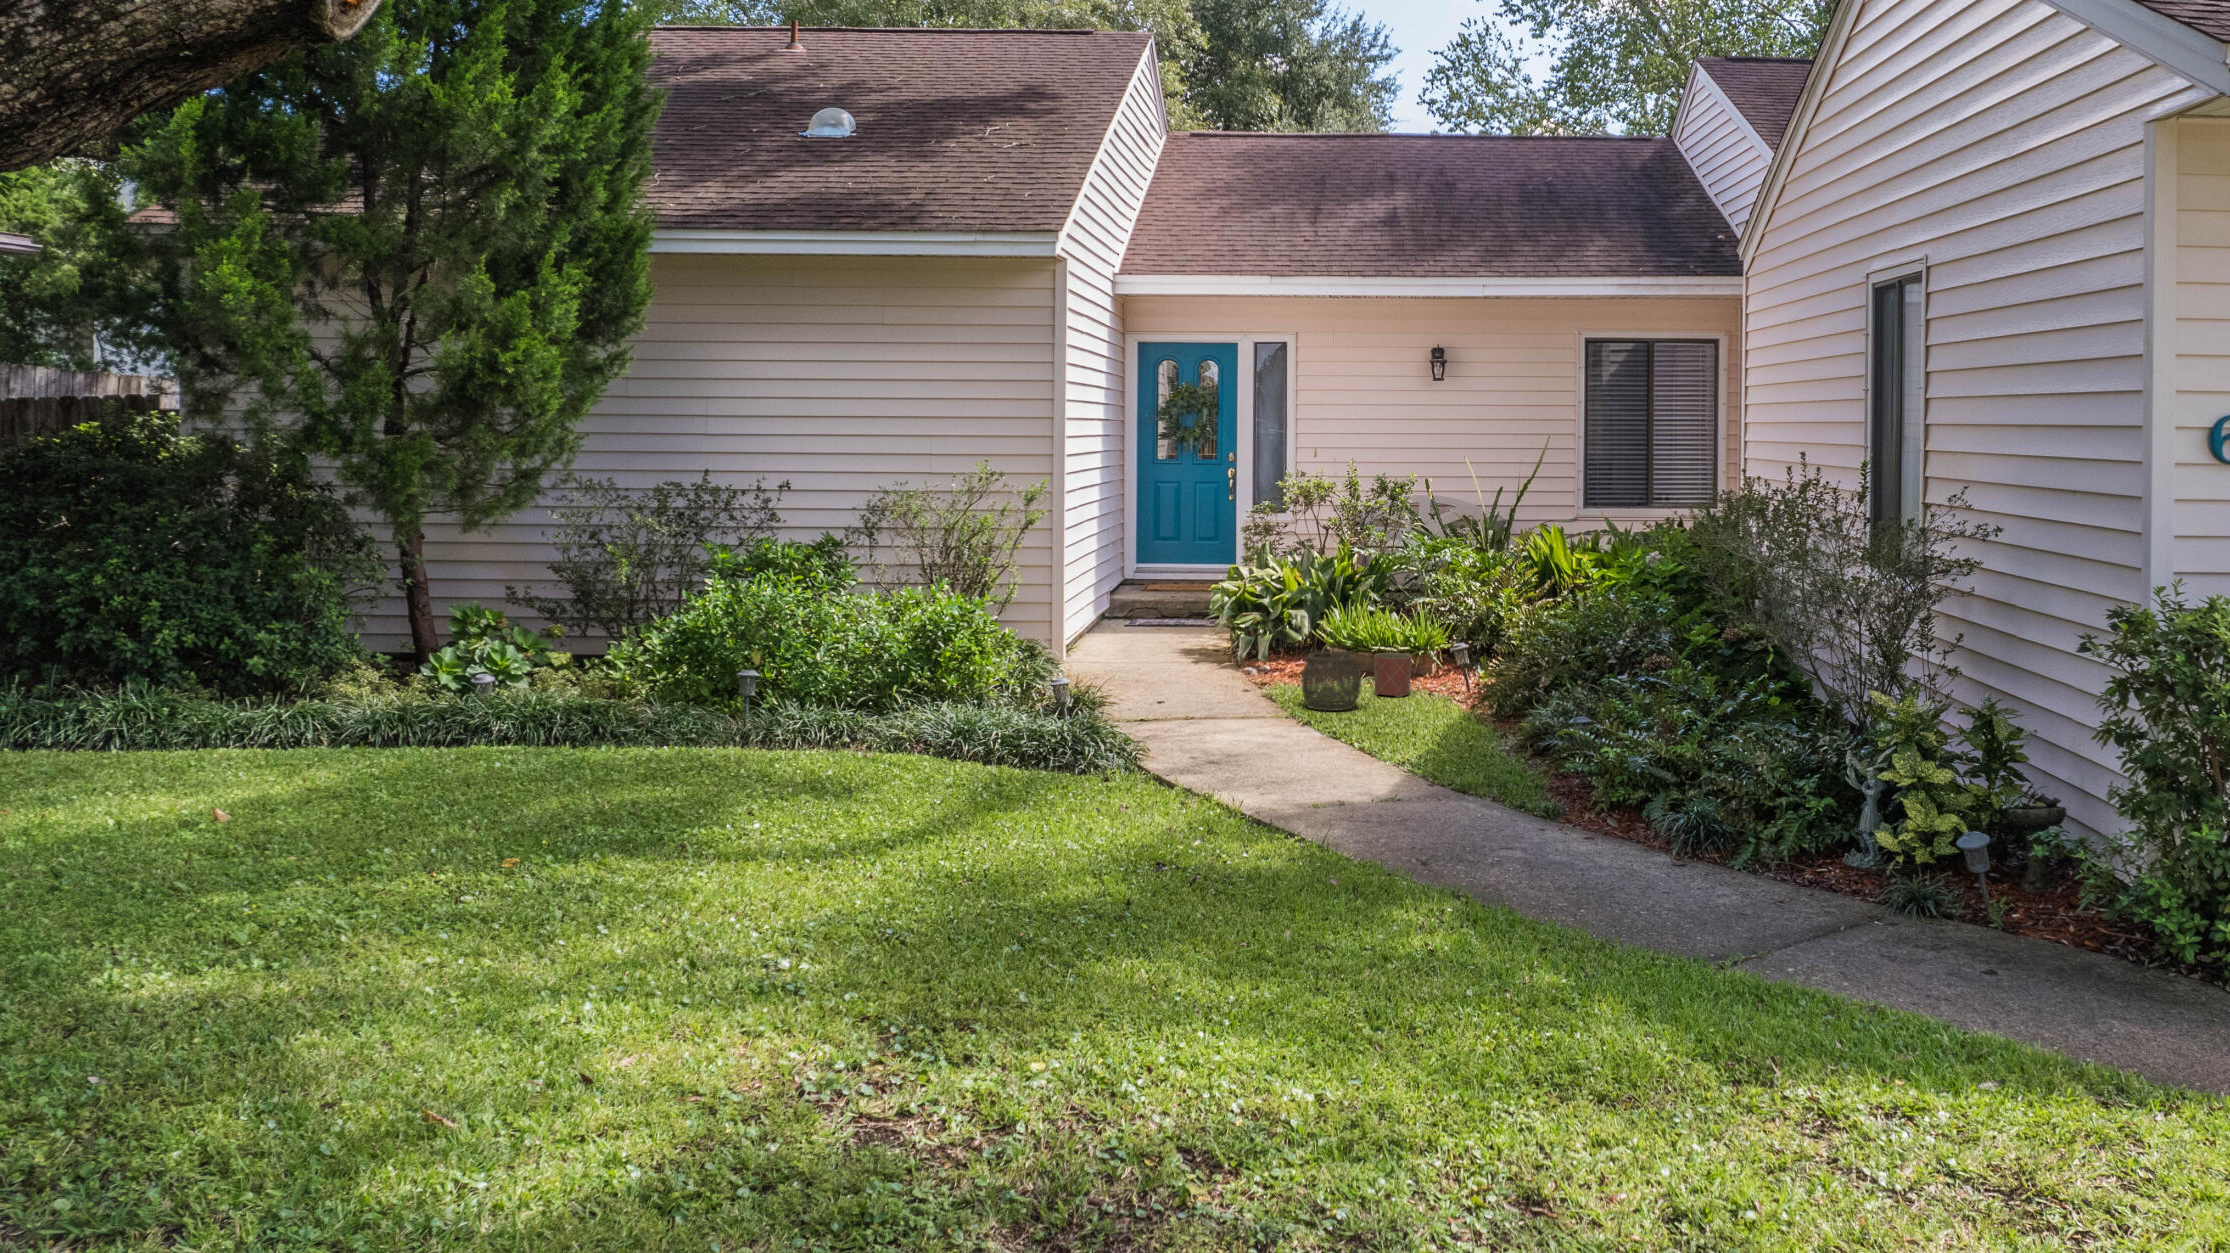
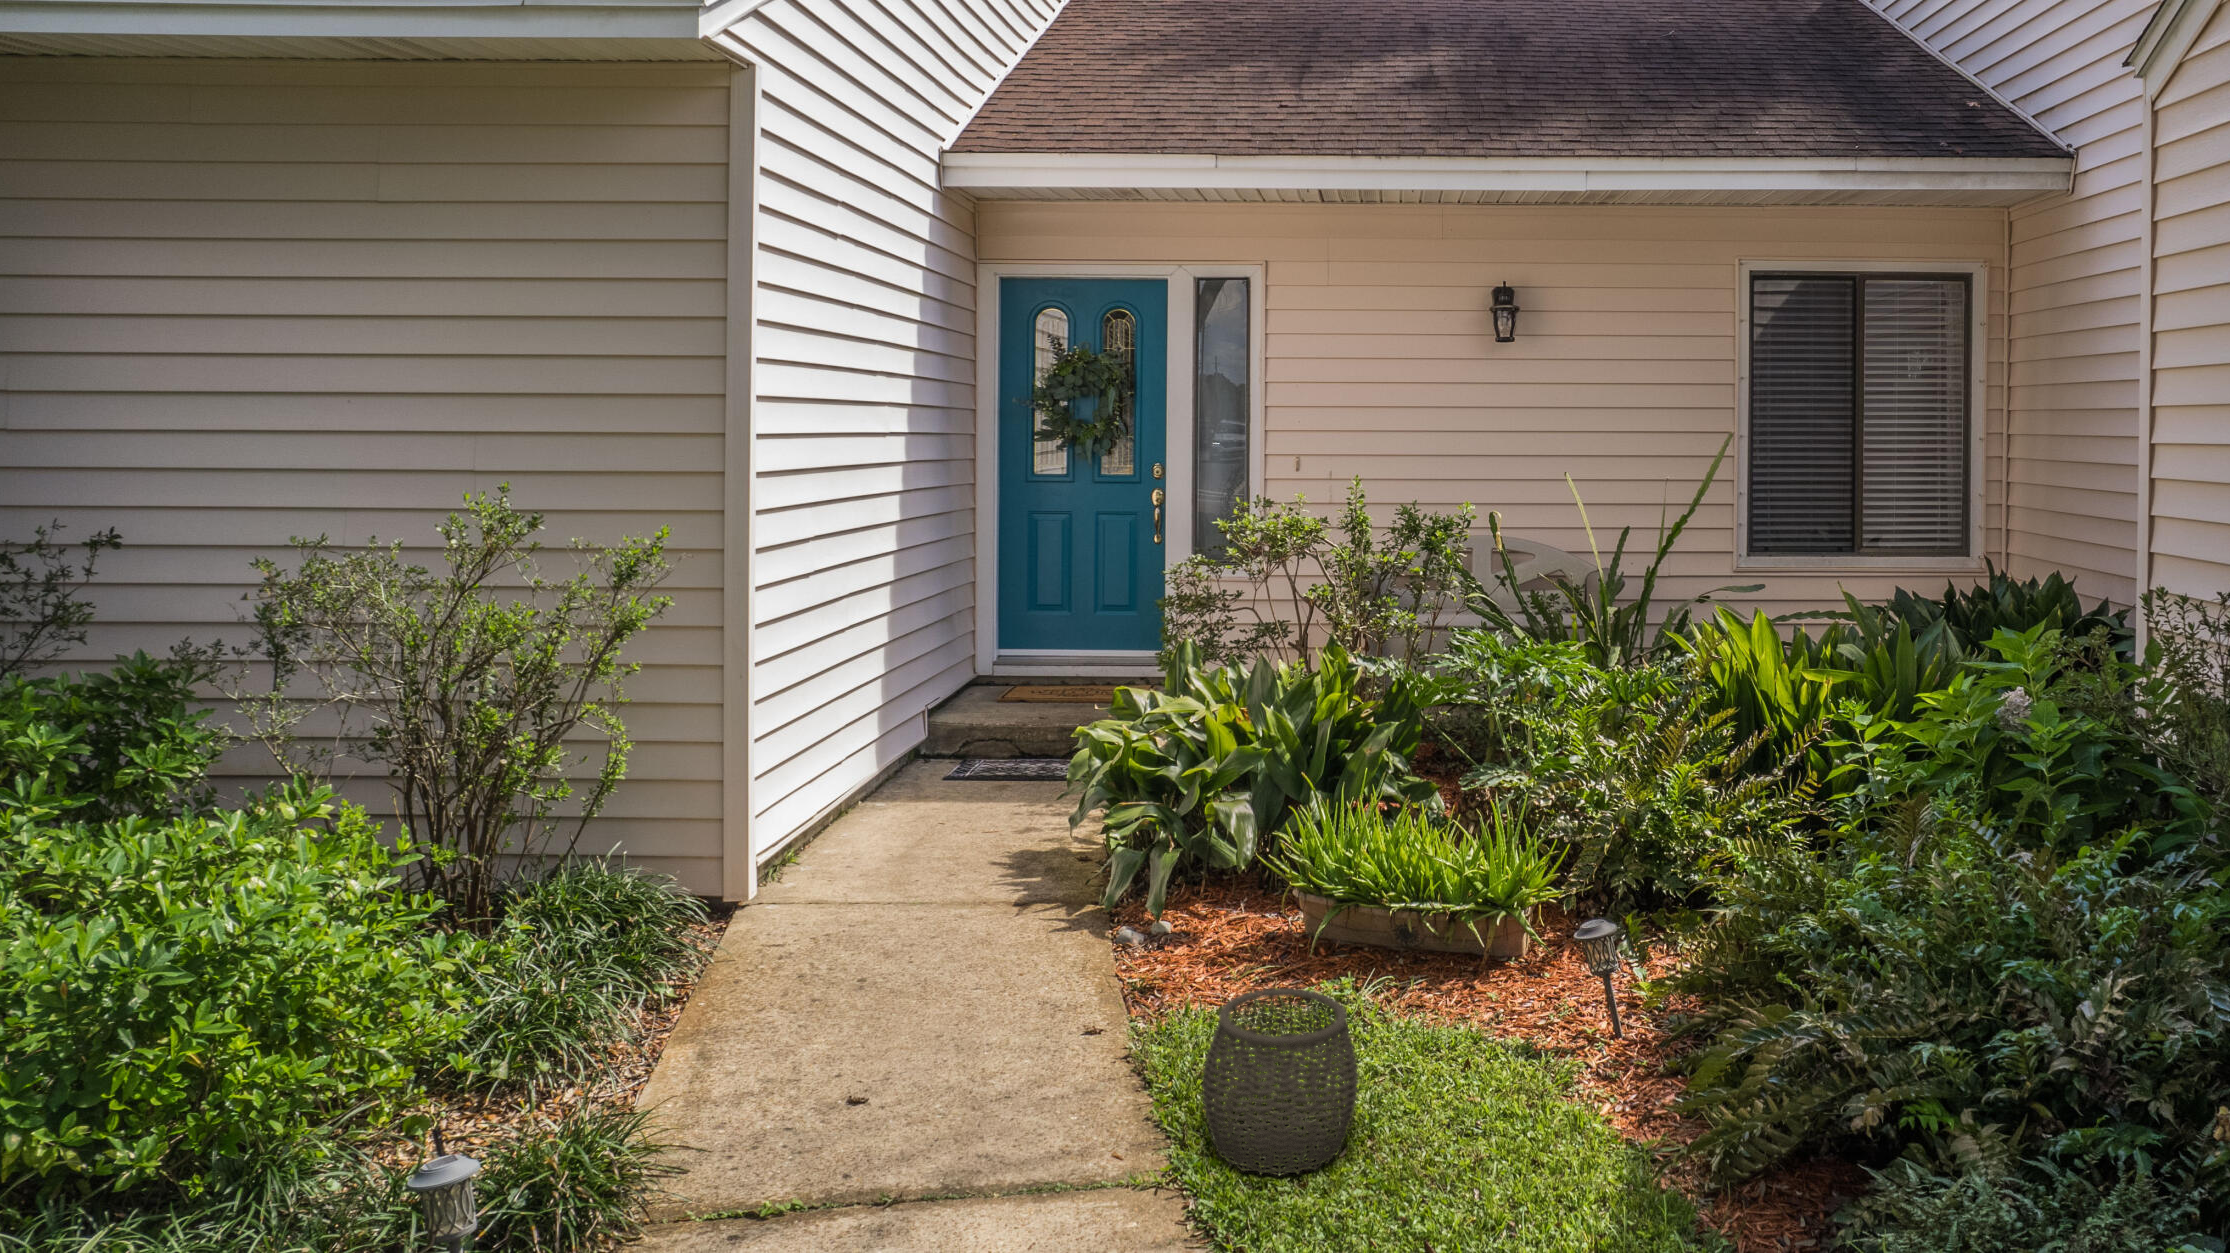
planter: present [1374,653,1412,697] -> none [1393,949,1481,1074]

